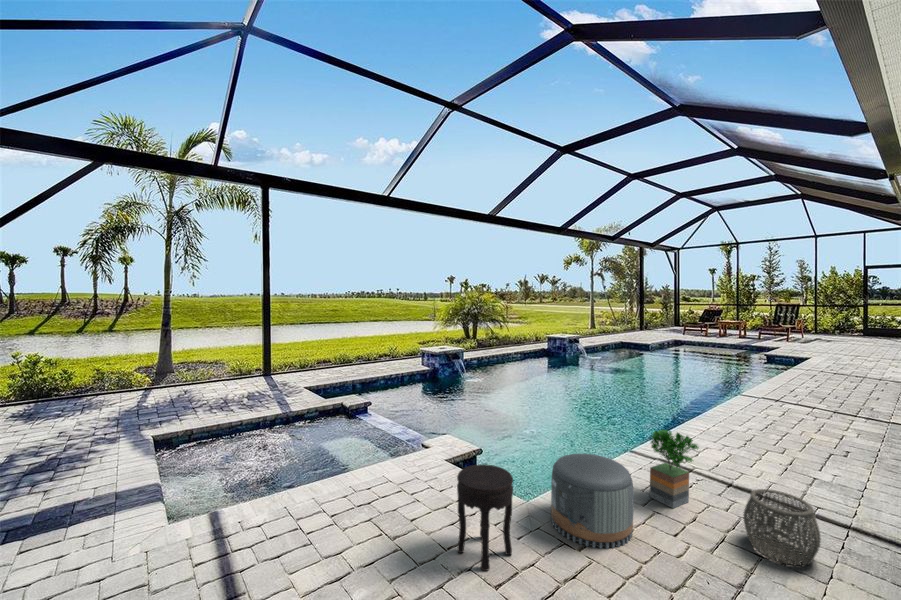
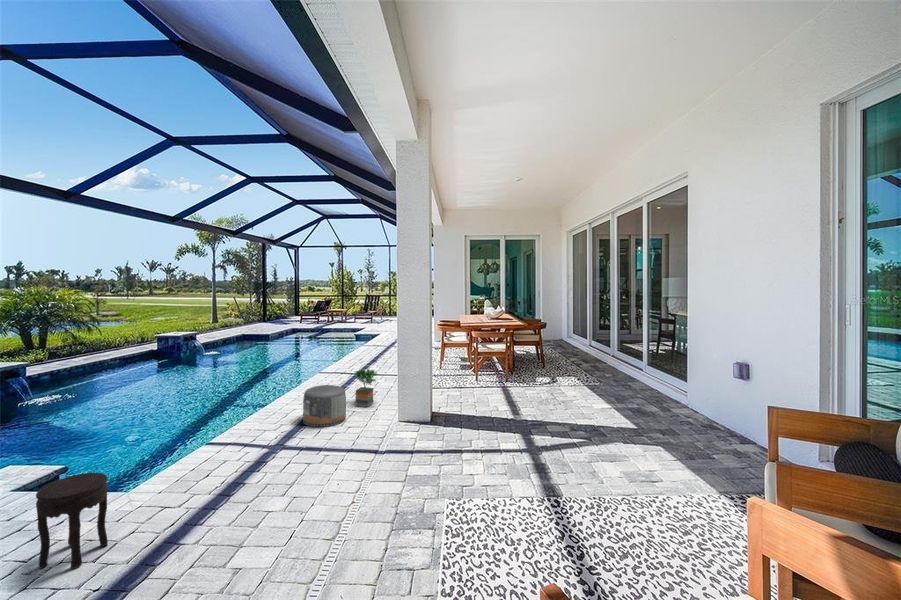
potted tree: present [650,430,699,508] -> present [355,369,377,407]
pouf: present [551,454,634,549] -> present [303,385,346,427]
woven basket: present [743,489,821,566] -> none [303,427,342,470]

